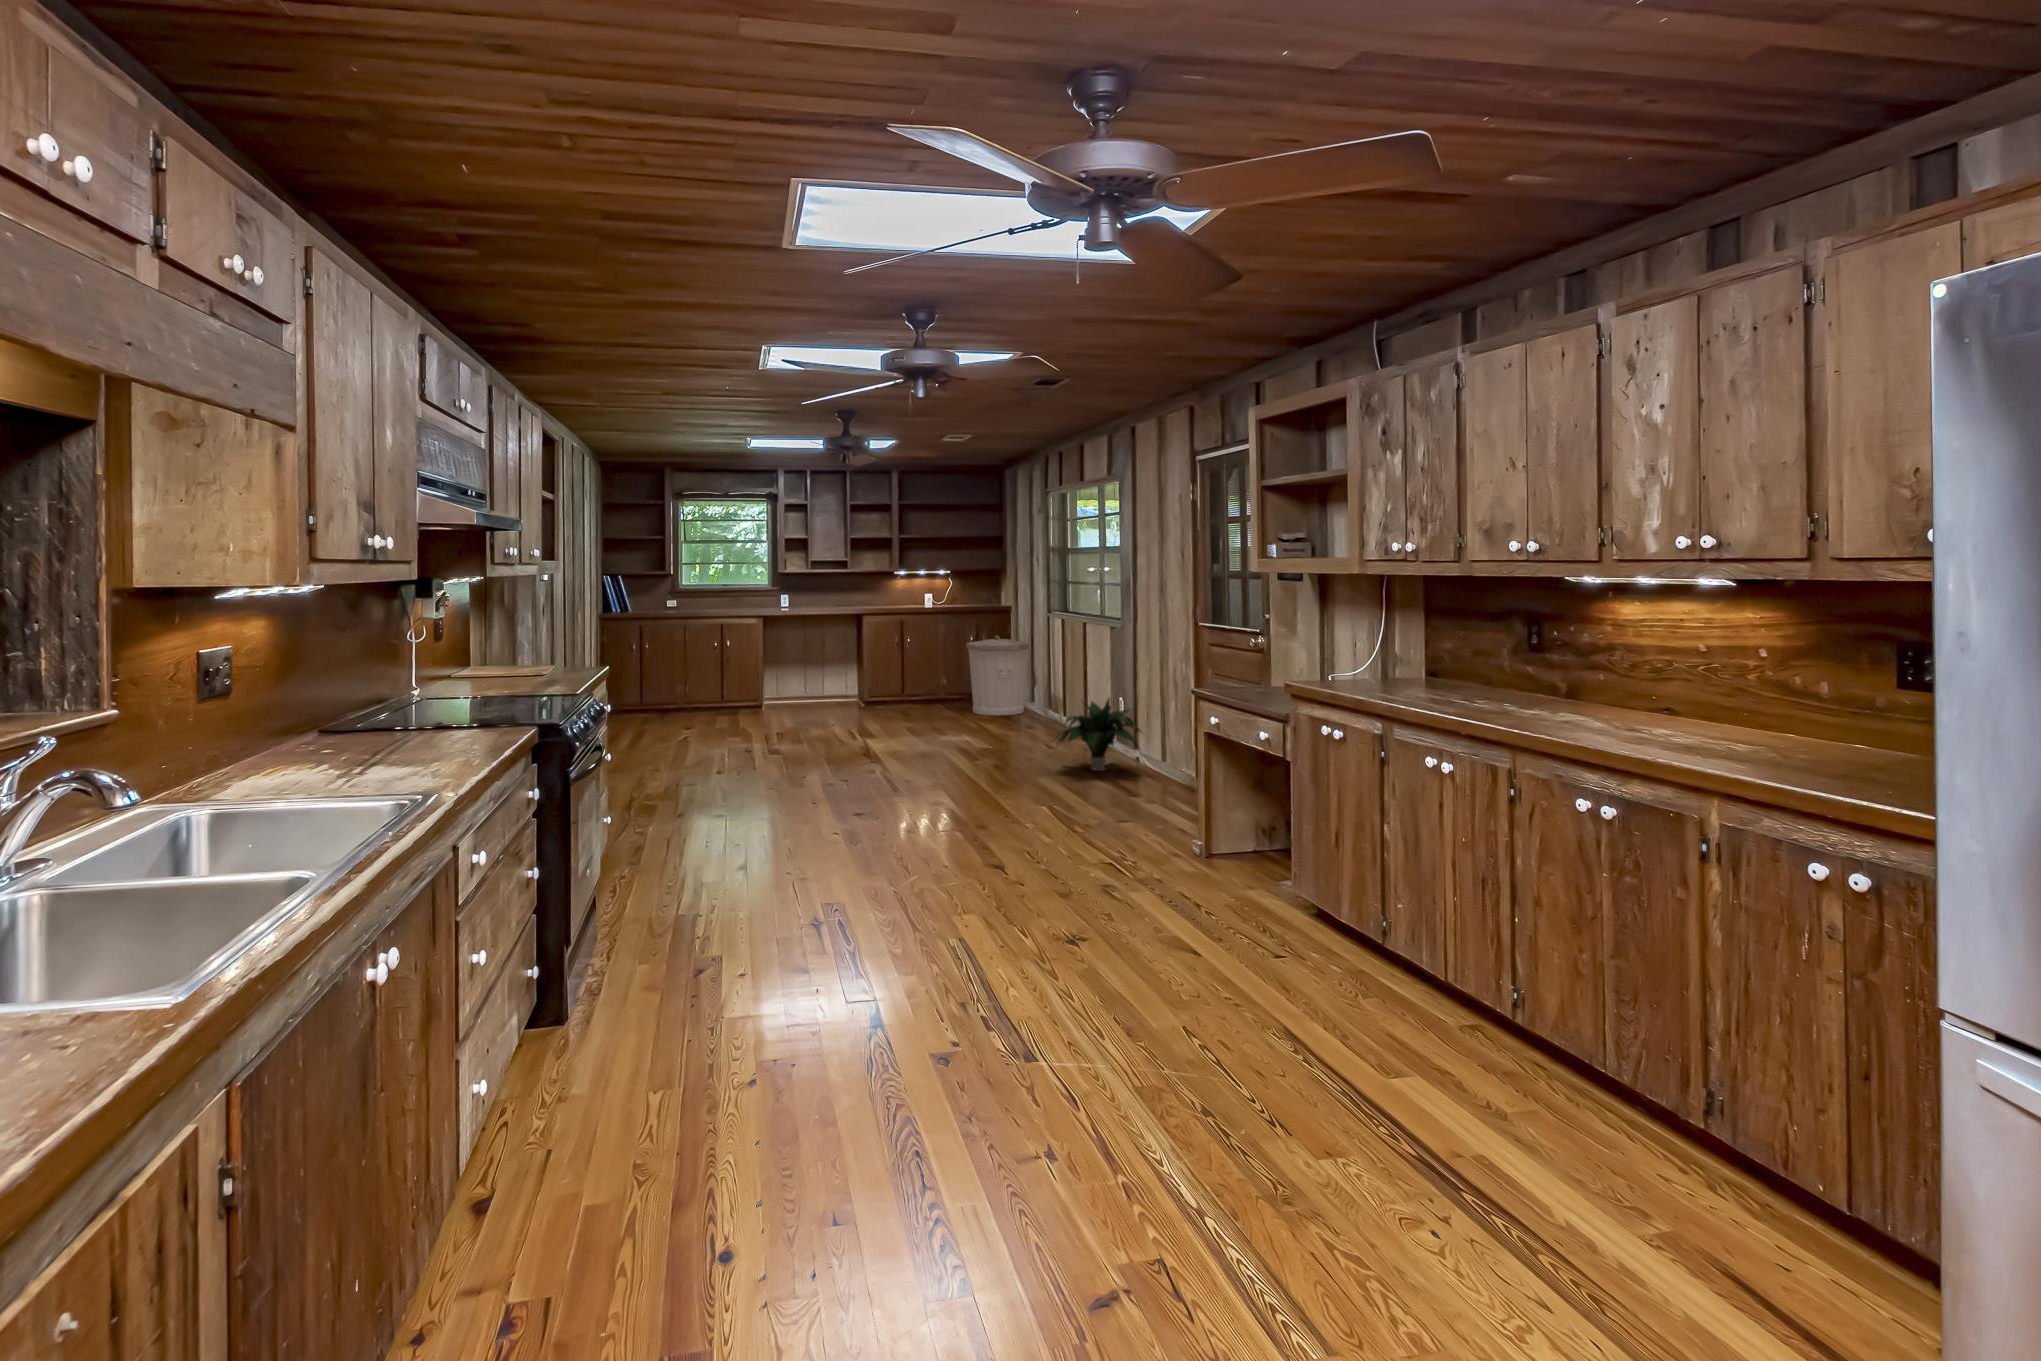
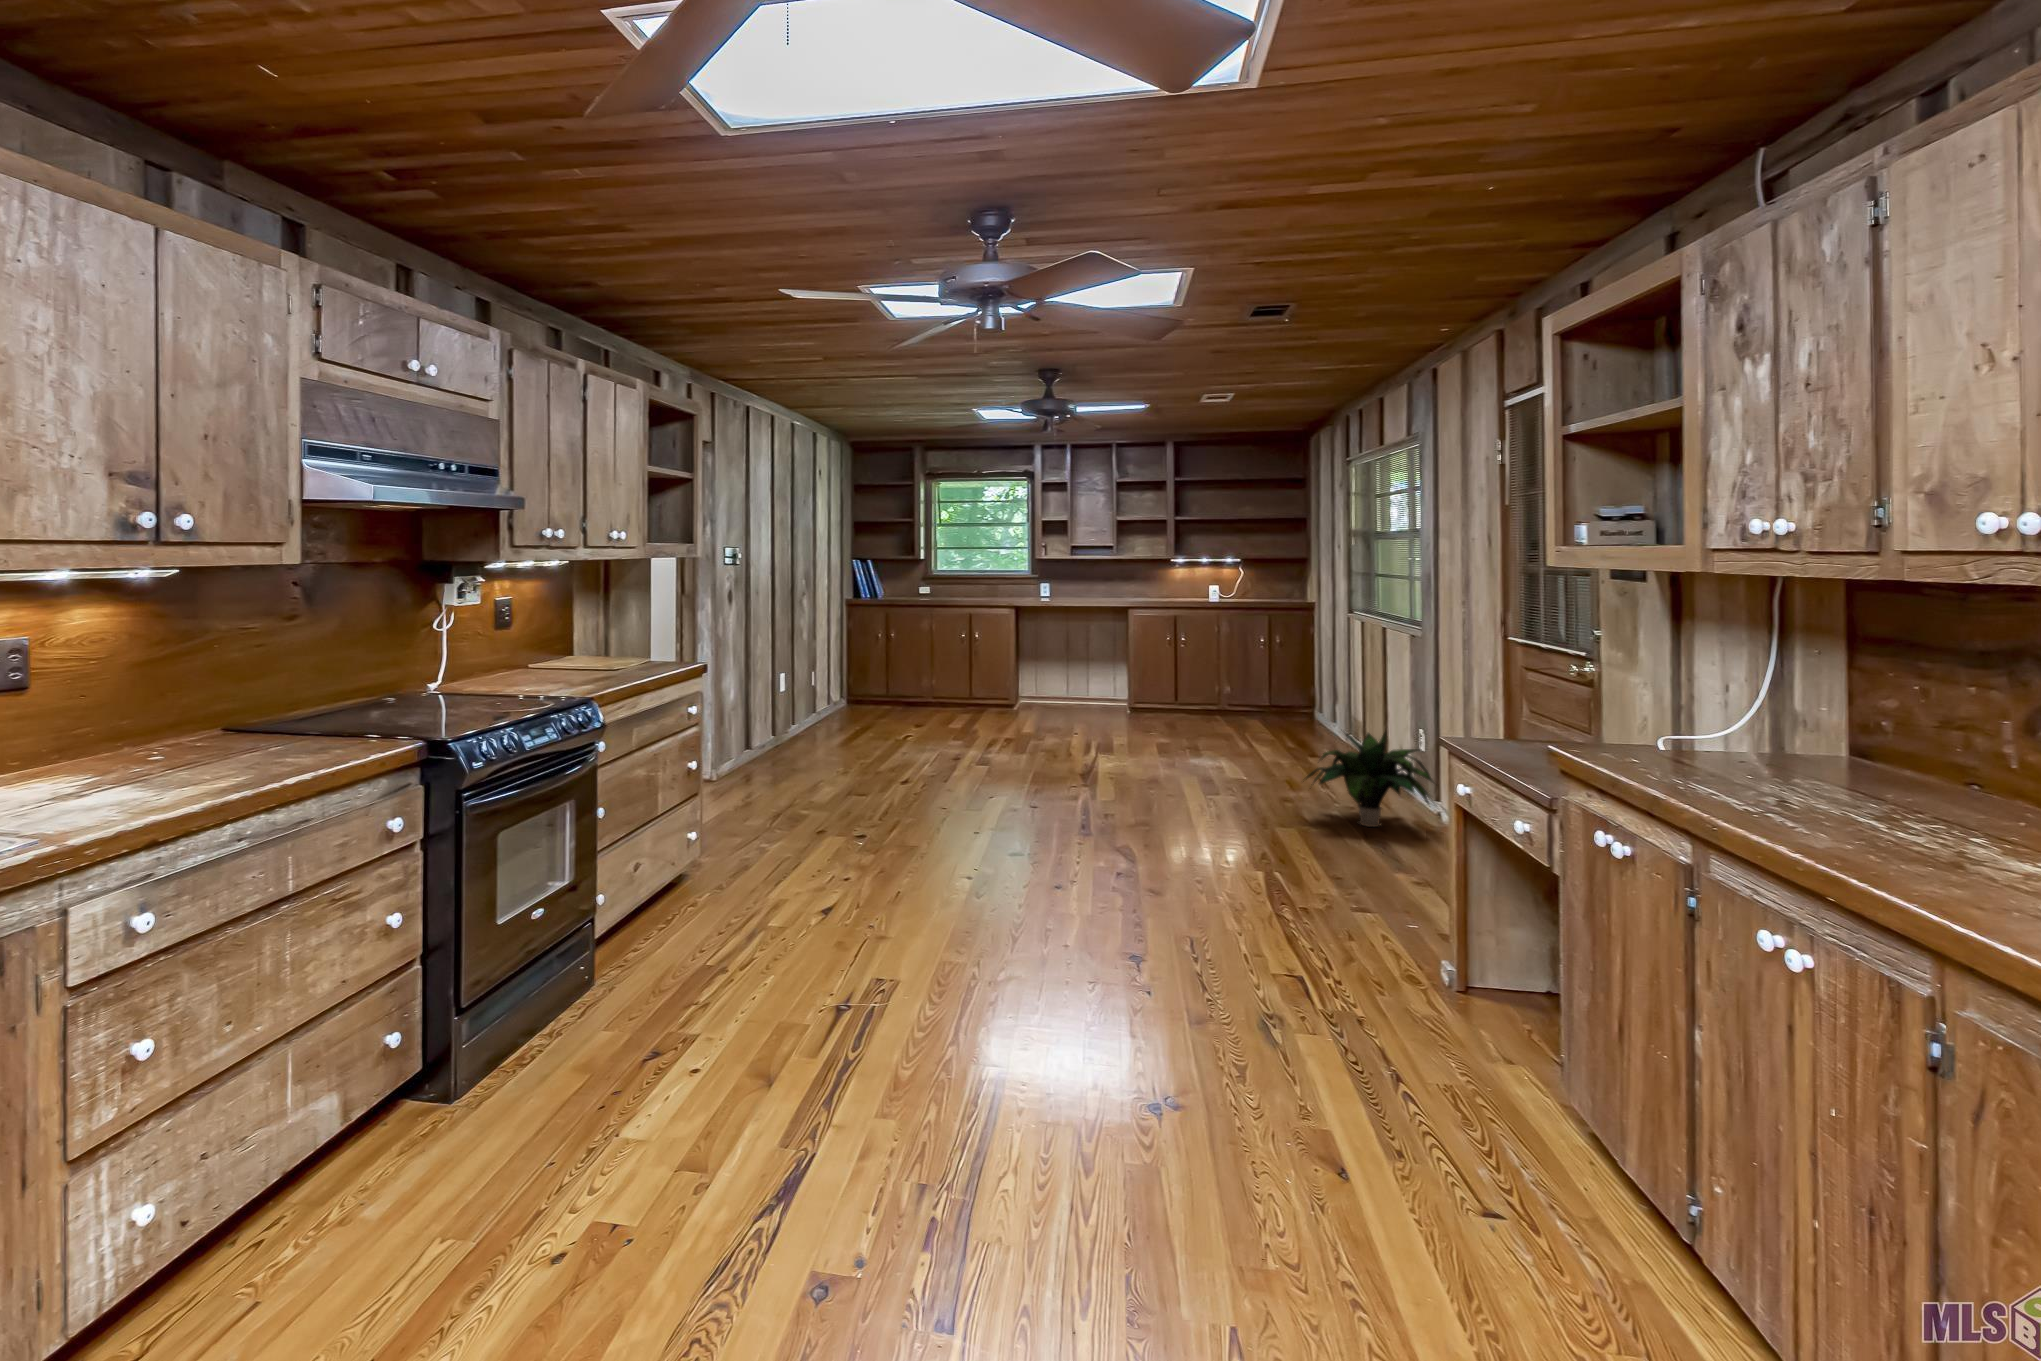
trash can: present [966,636,1029,716] -> none [1245,638,1328,736]

